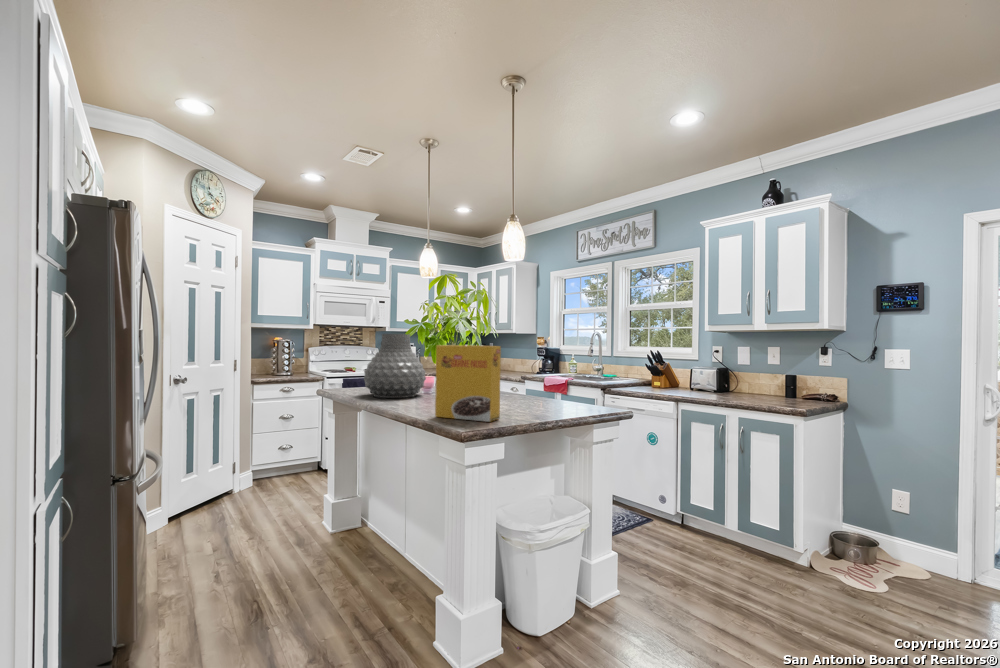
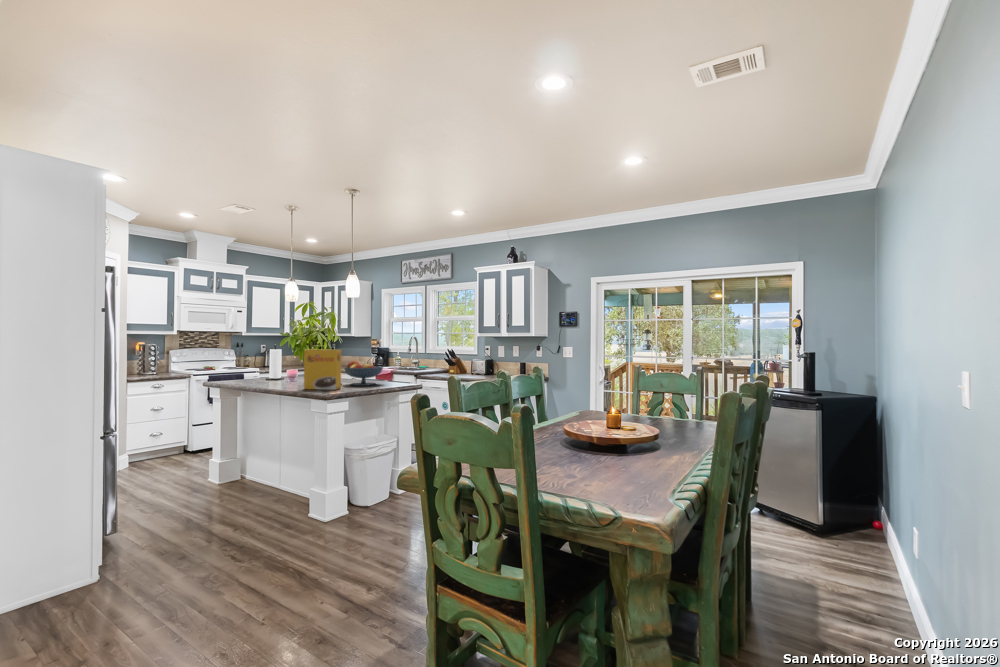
vase: present [364,334,426,398] -> none [247,342,291,383]
fruit bowl: none [504,366,572,413] -> present [344,361,383,386]

